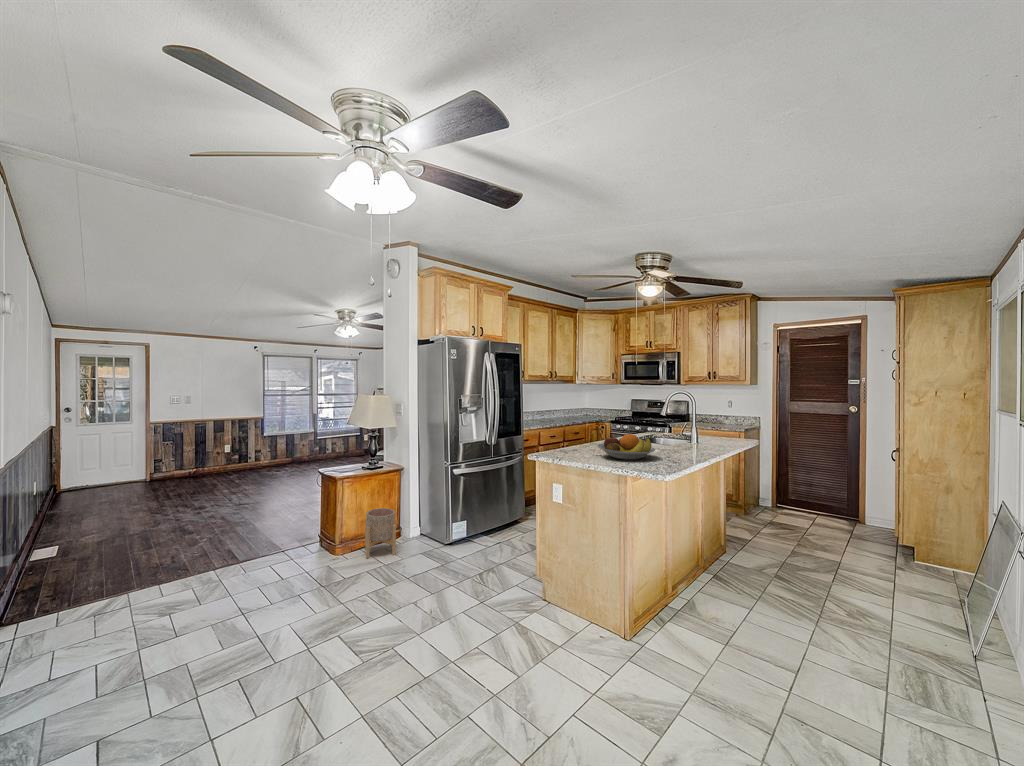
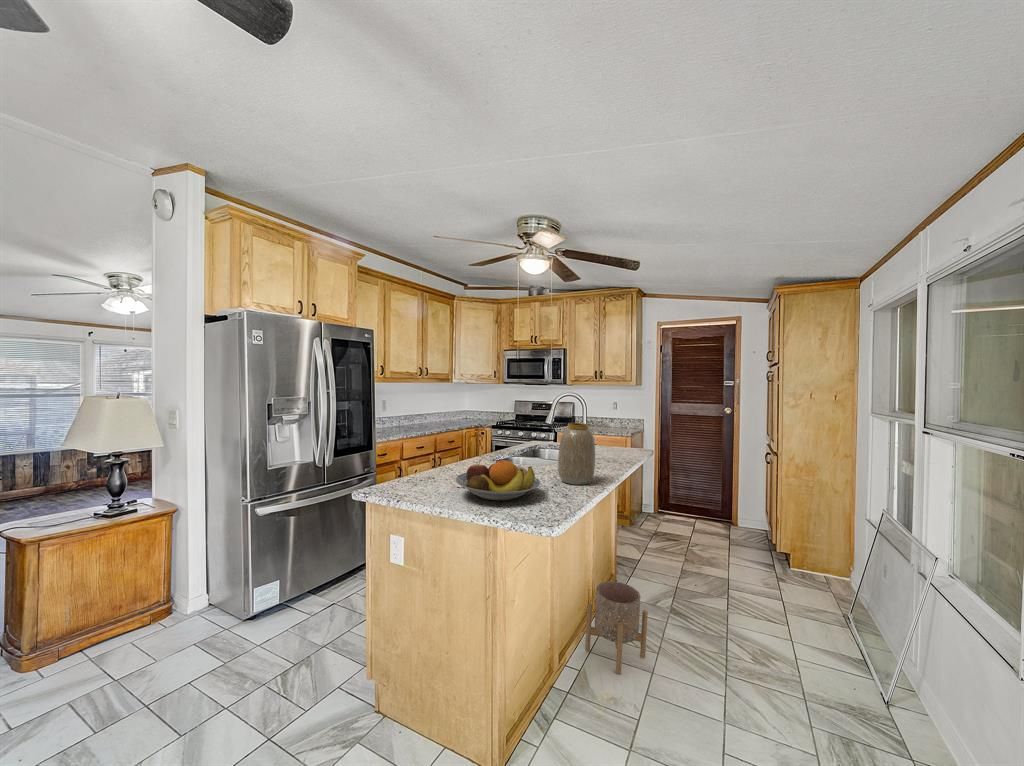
vase: none [669,411,697,455] -> present [558,423,595,485]
planter: present [365,508,396,558] -> present [585,581,648,674]

